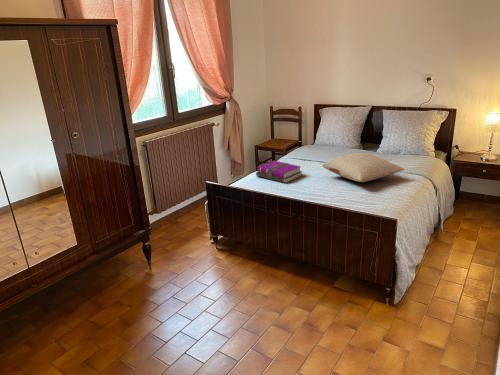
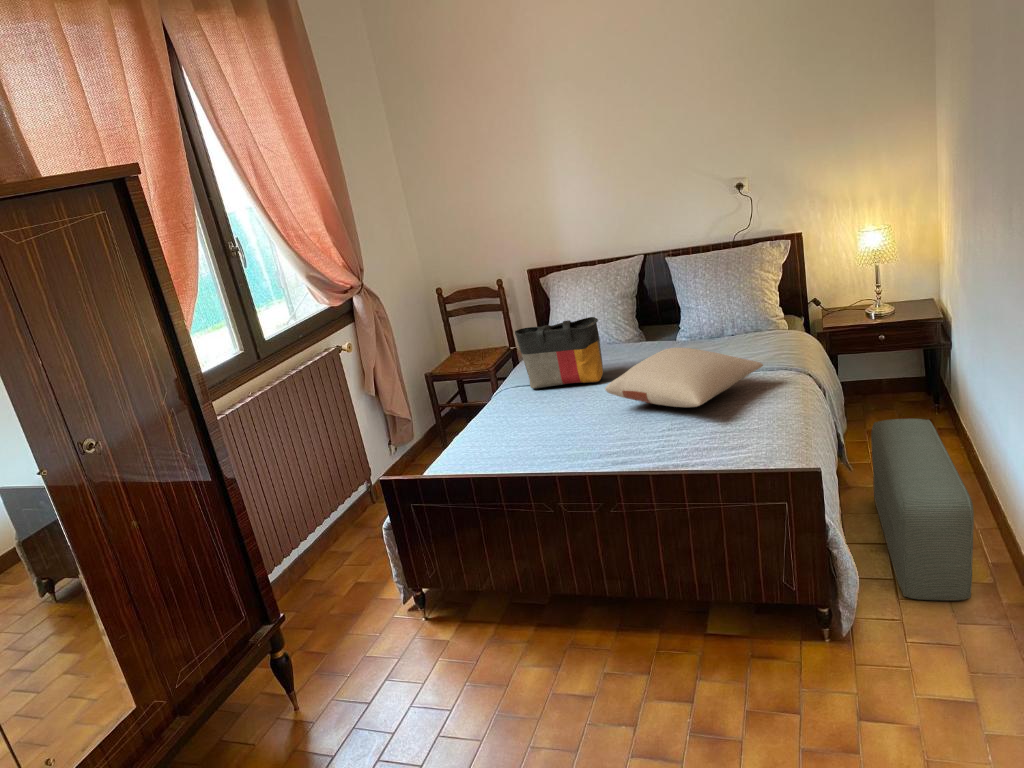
tote bag: none [292,130,332,163] -> present [515,317,603,389]
notebook: present [256,161,302,183] -> none [472,400,567,442]
pouf: none [436,210,487,305] -> present [871,419,974,601]

